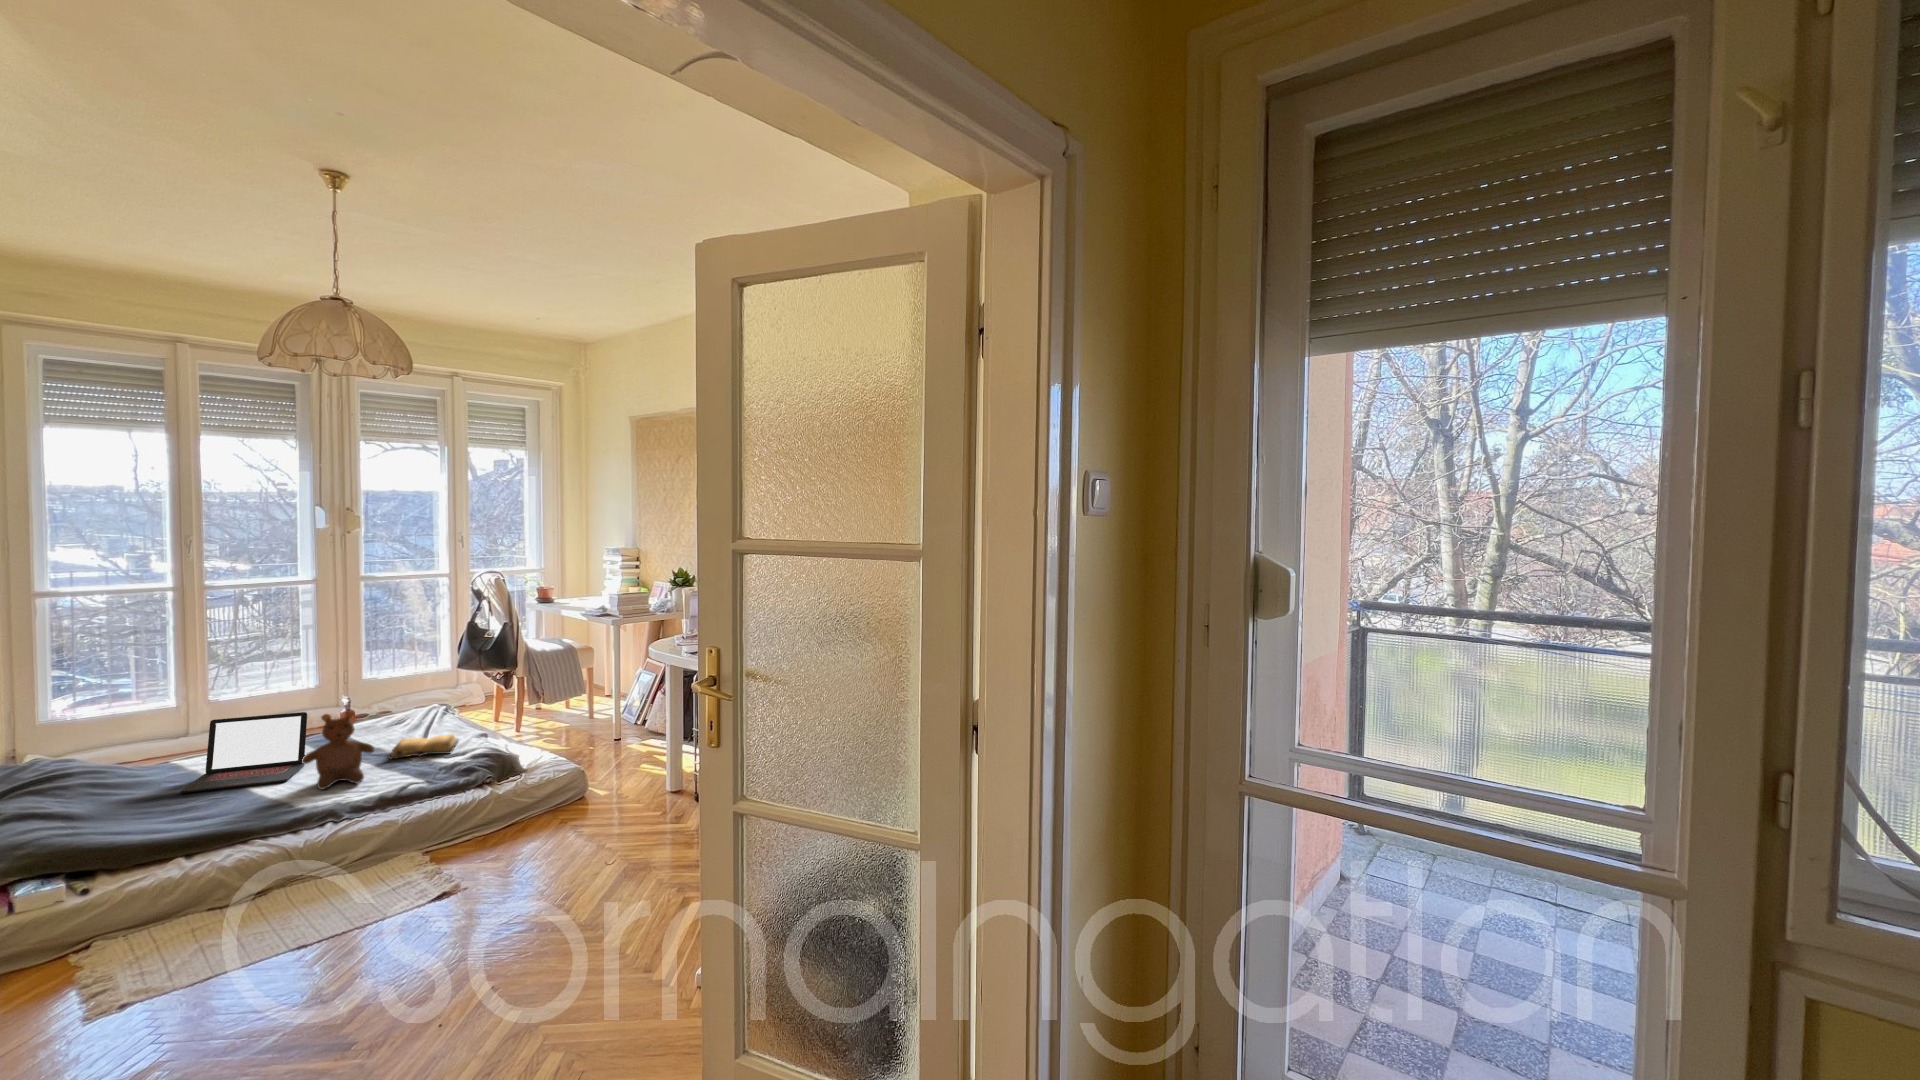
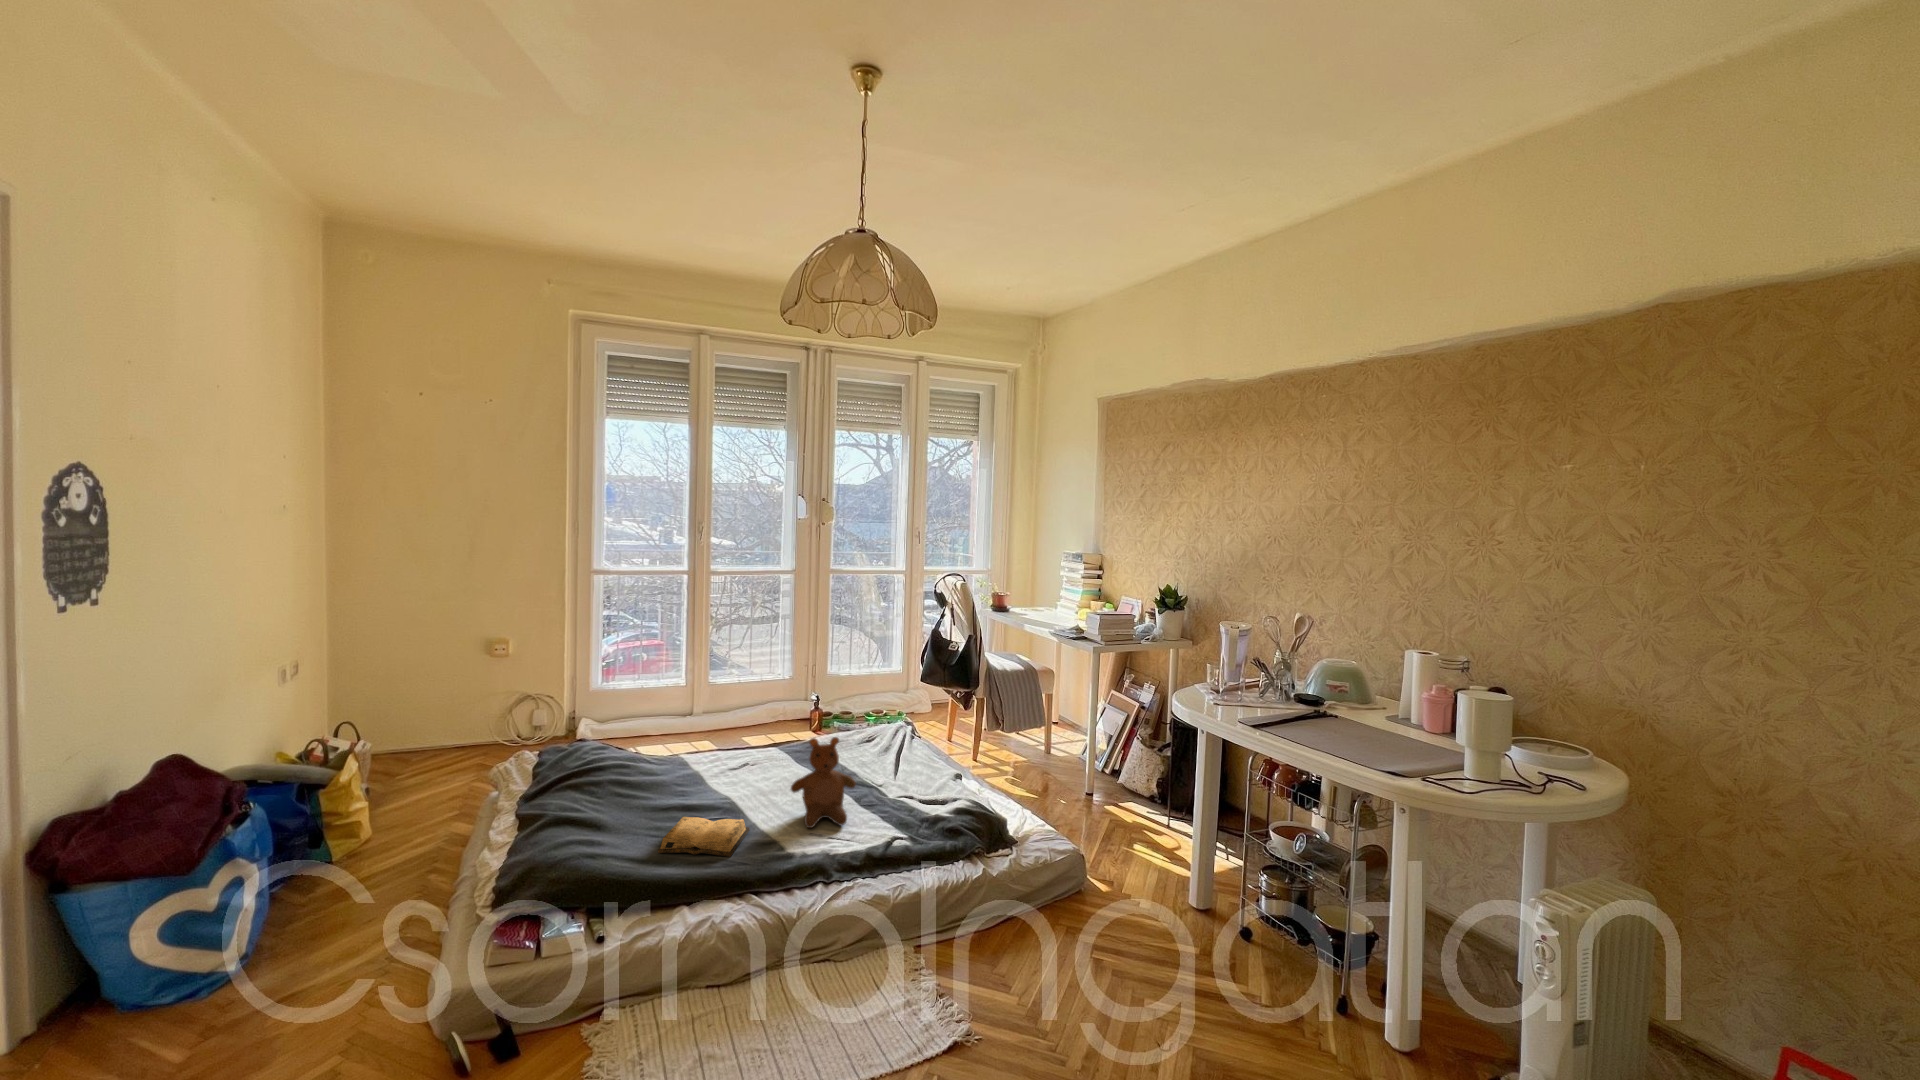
laptop: present [180,712,307,793] -> none [687,722,793,806]
diary: present [389,734,458,760] -> present [658,817,749,857]

